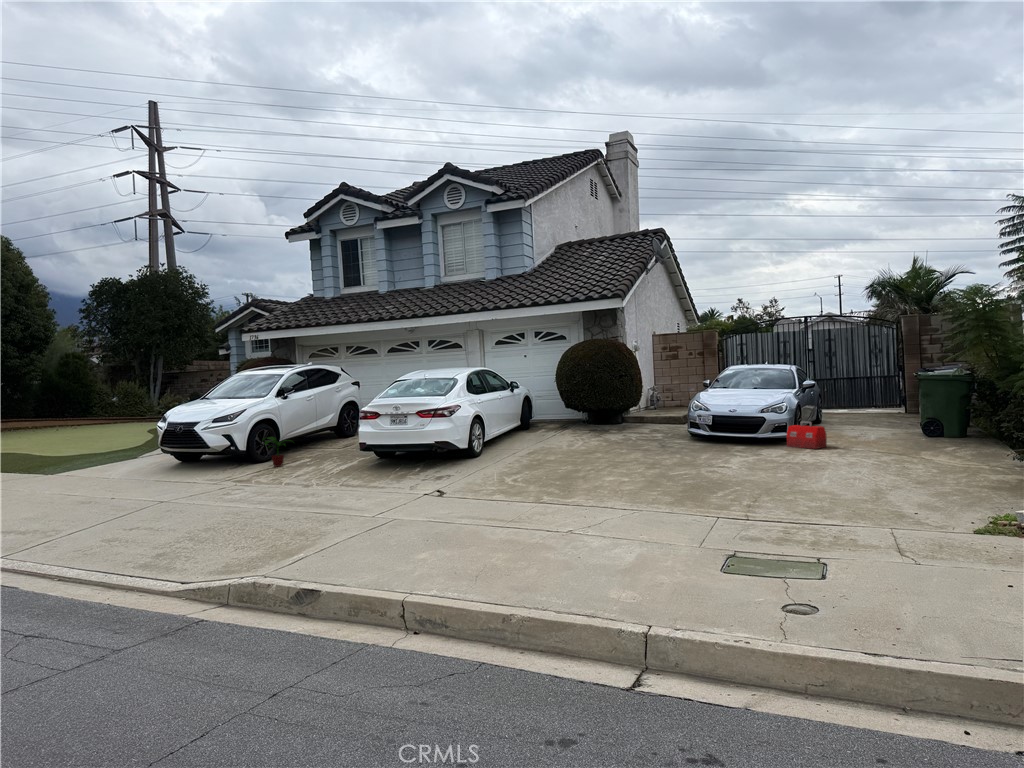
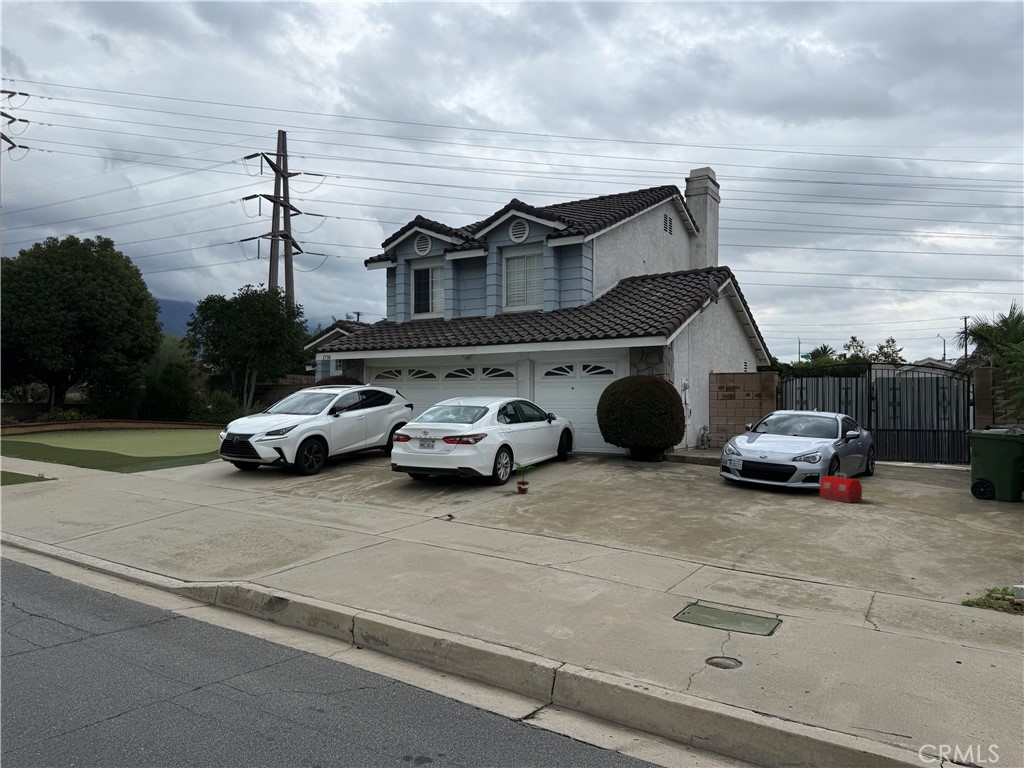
potted plant: present [262,437,290,467] -> present [506,462,536,494]

